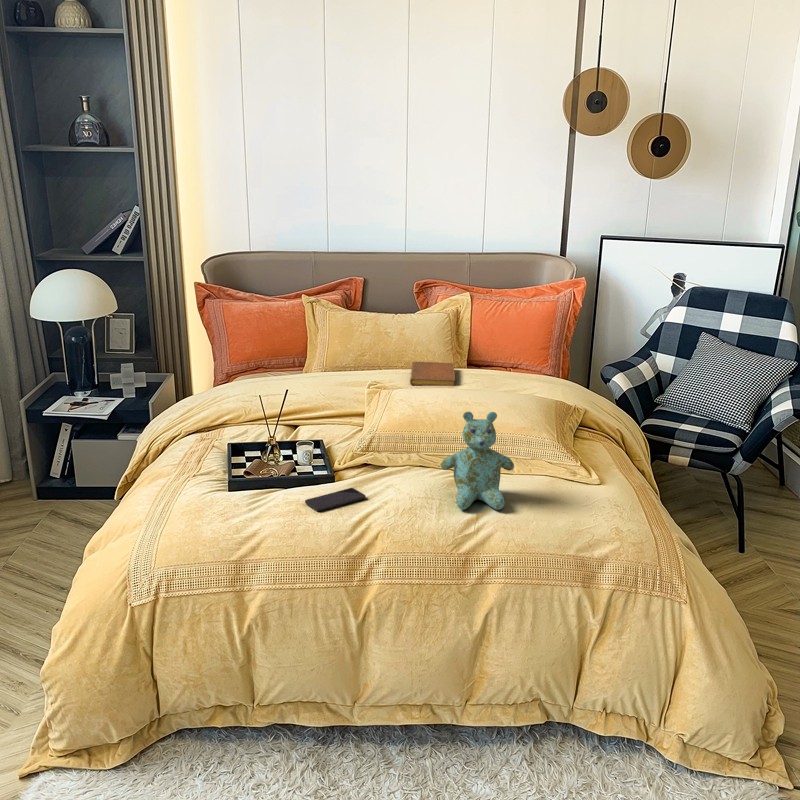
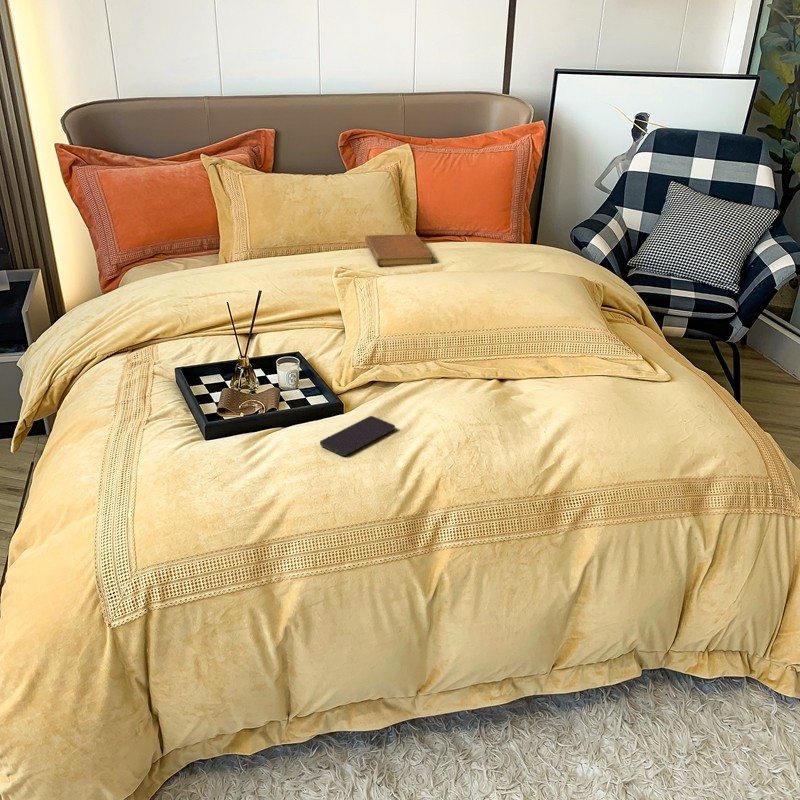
stuffed bear: present [441,412,514,510] -> none [487,302,577,432]

